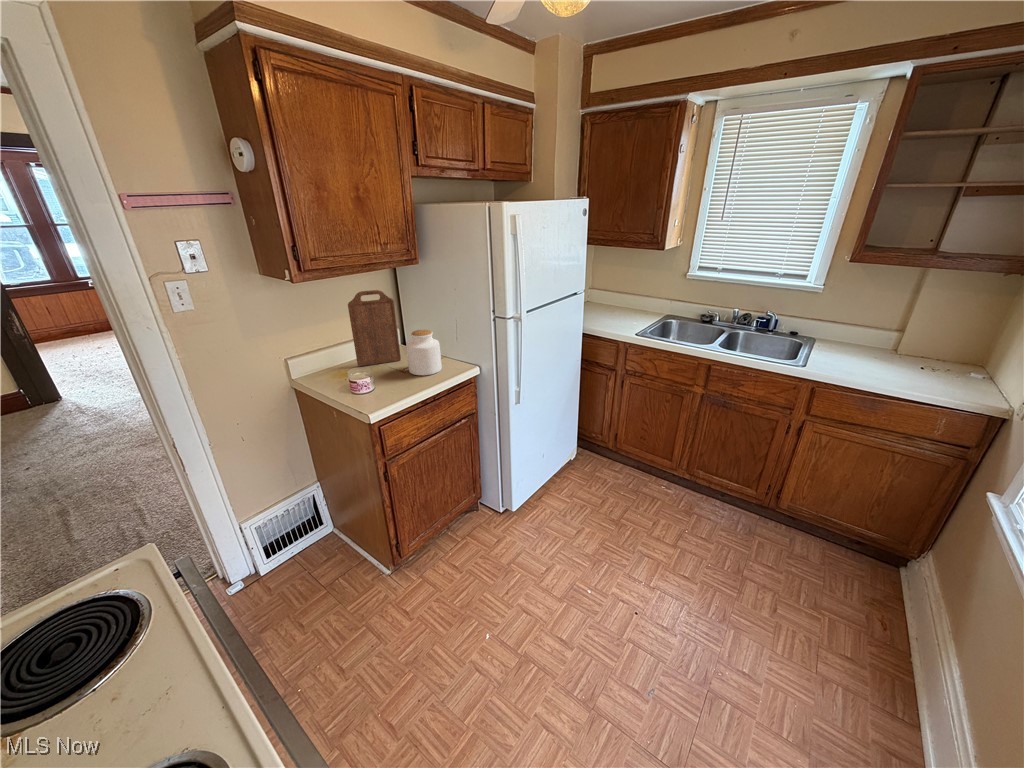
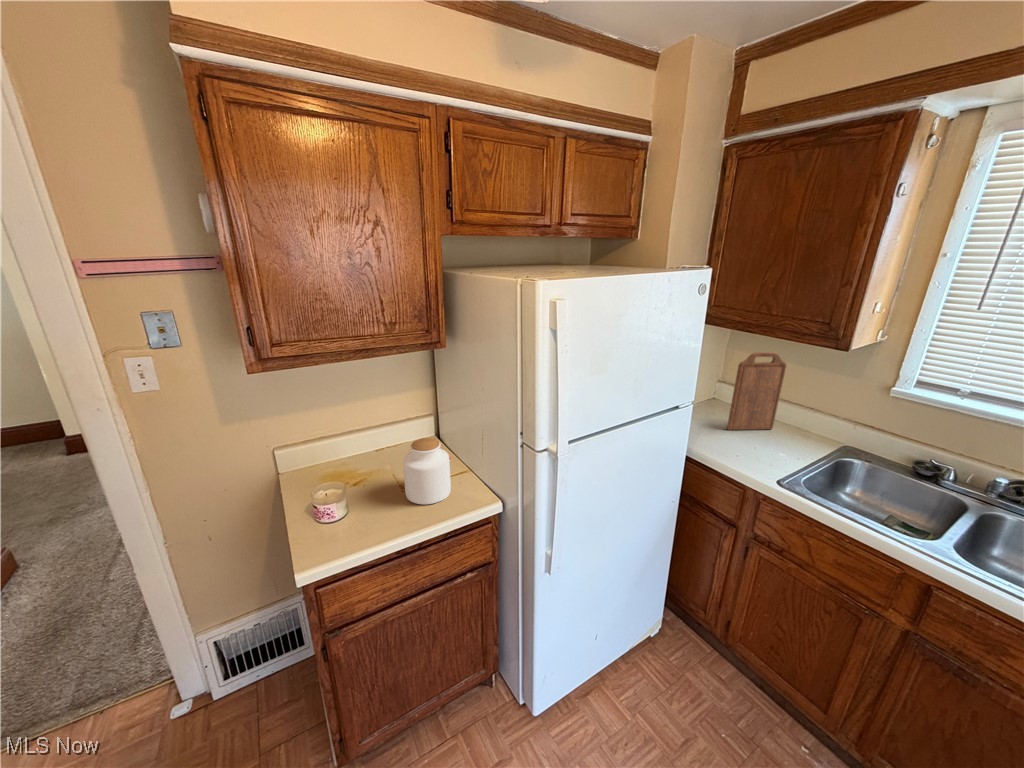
cutting board: present [348,290,401,366] -> present [727,352,786,430]

